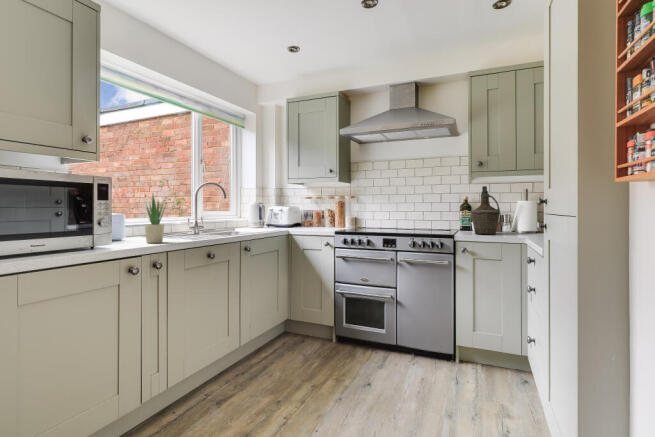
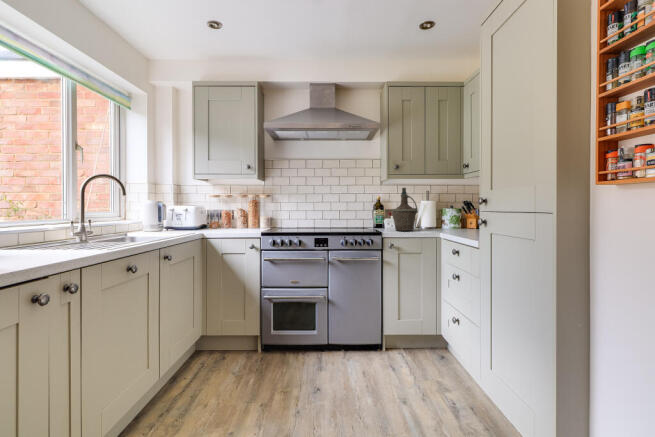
potted plant: present [145,194,166,243] -> none [29,181,68,256]

